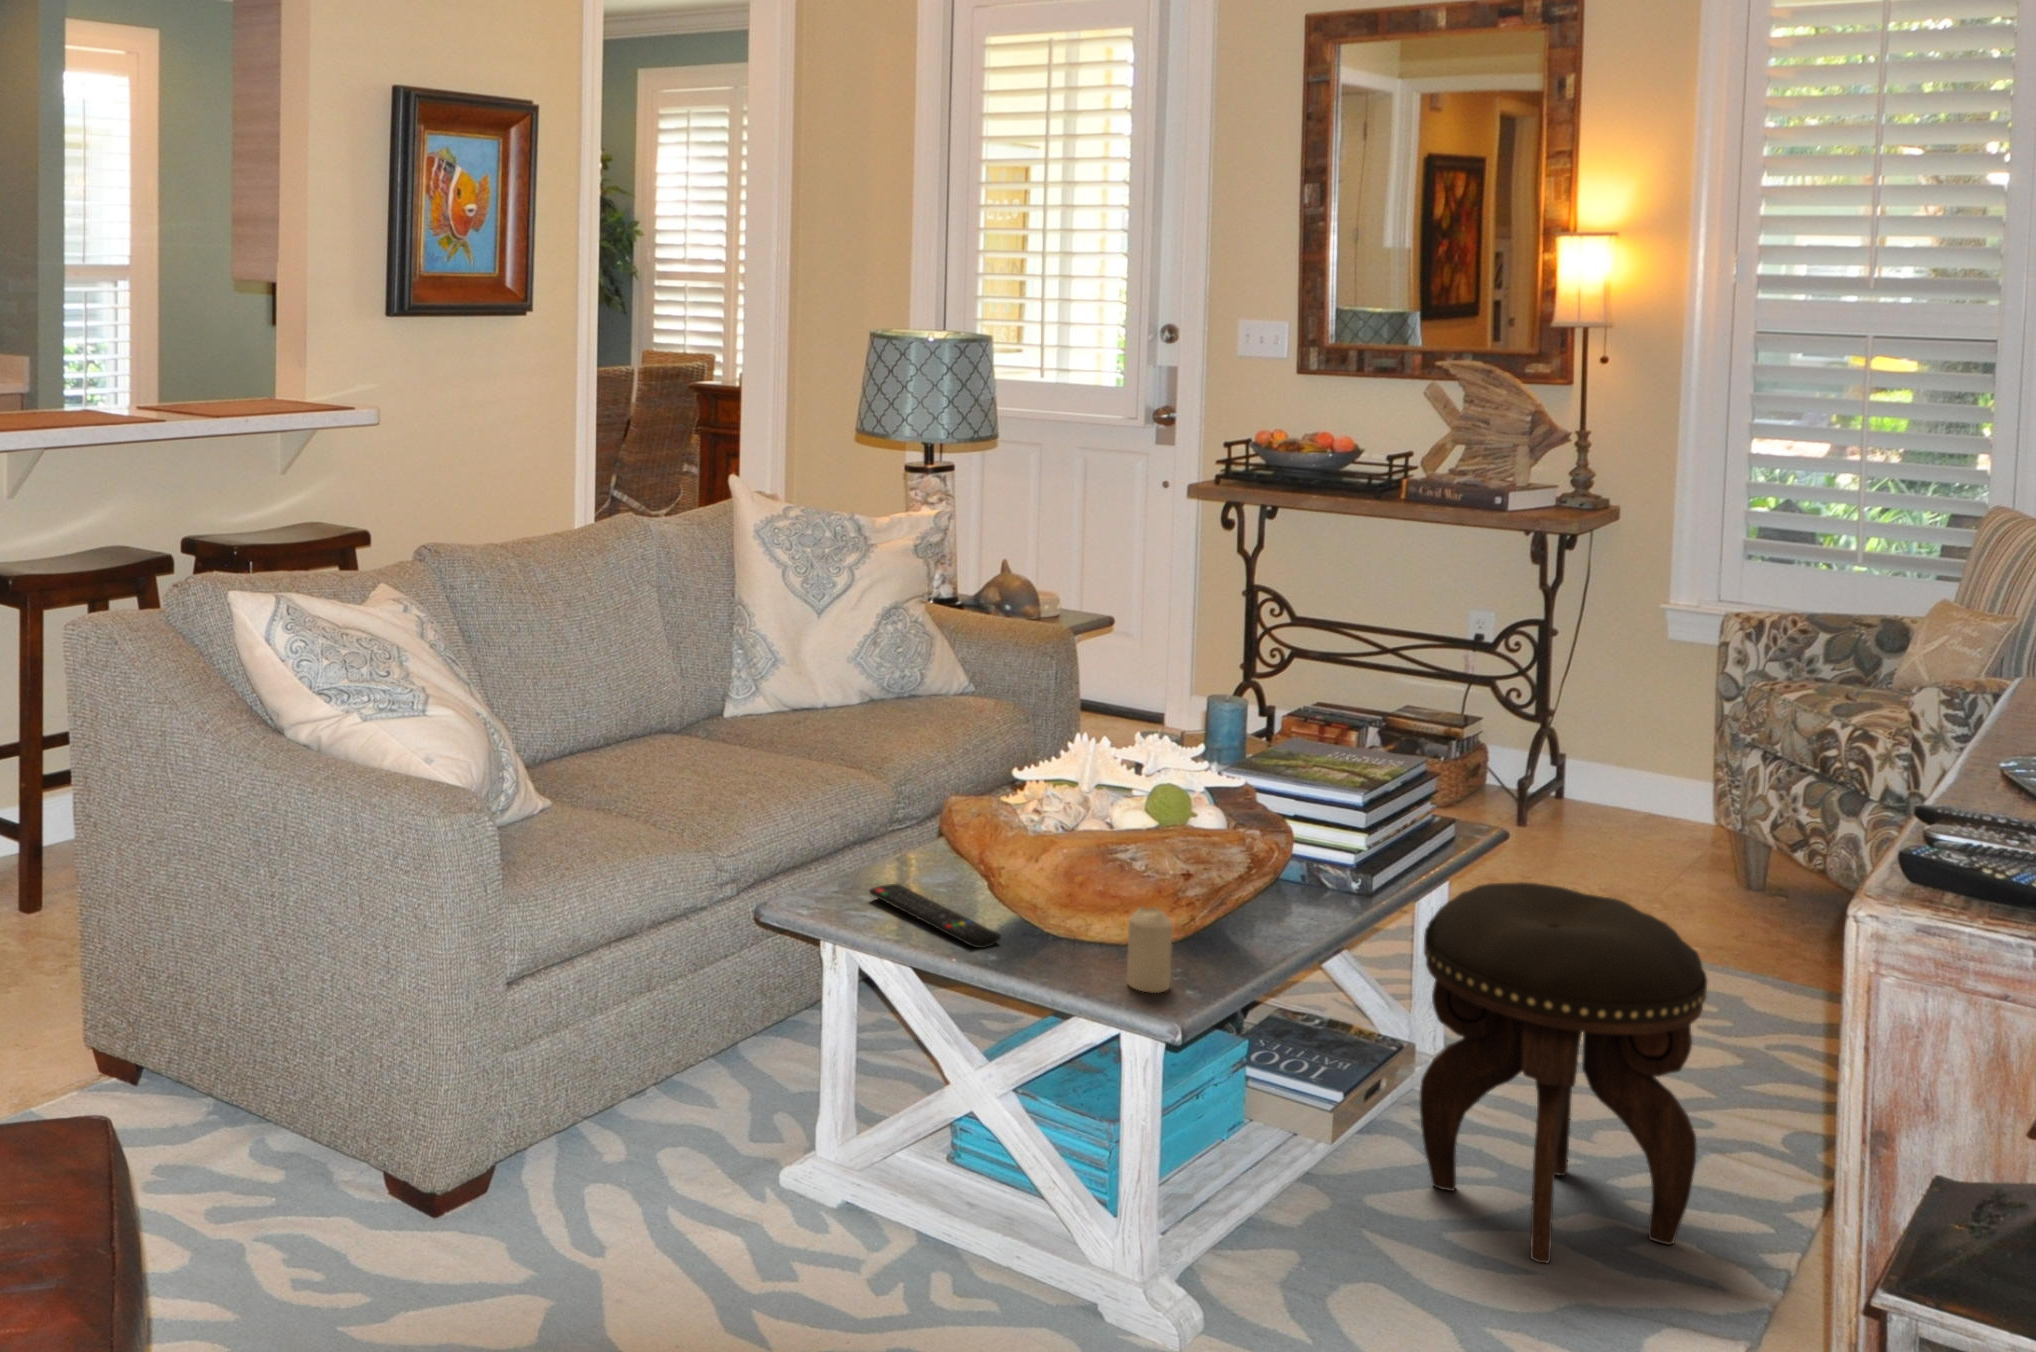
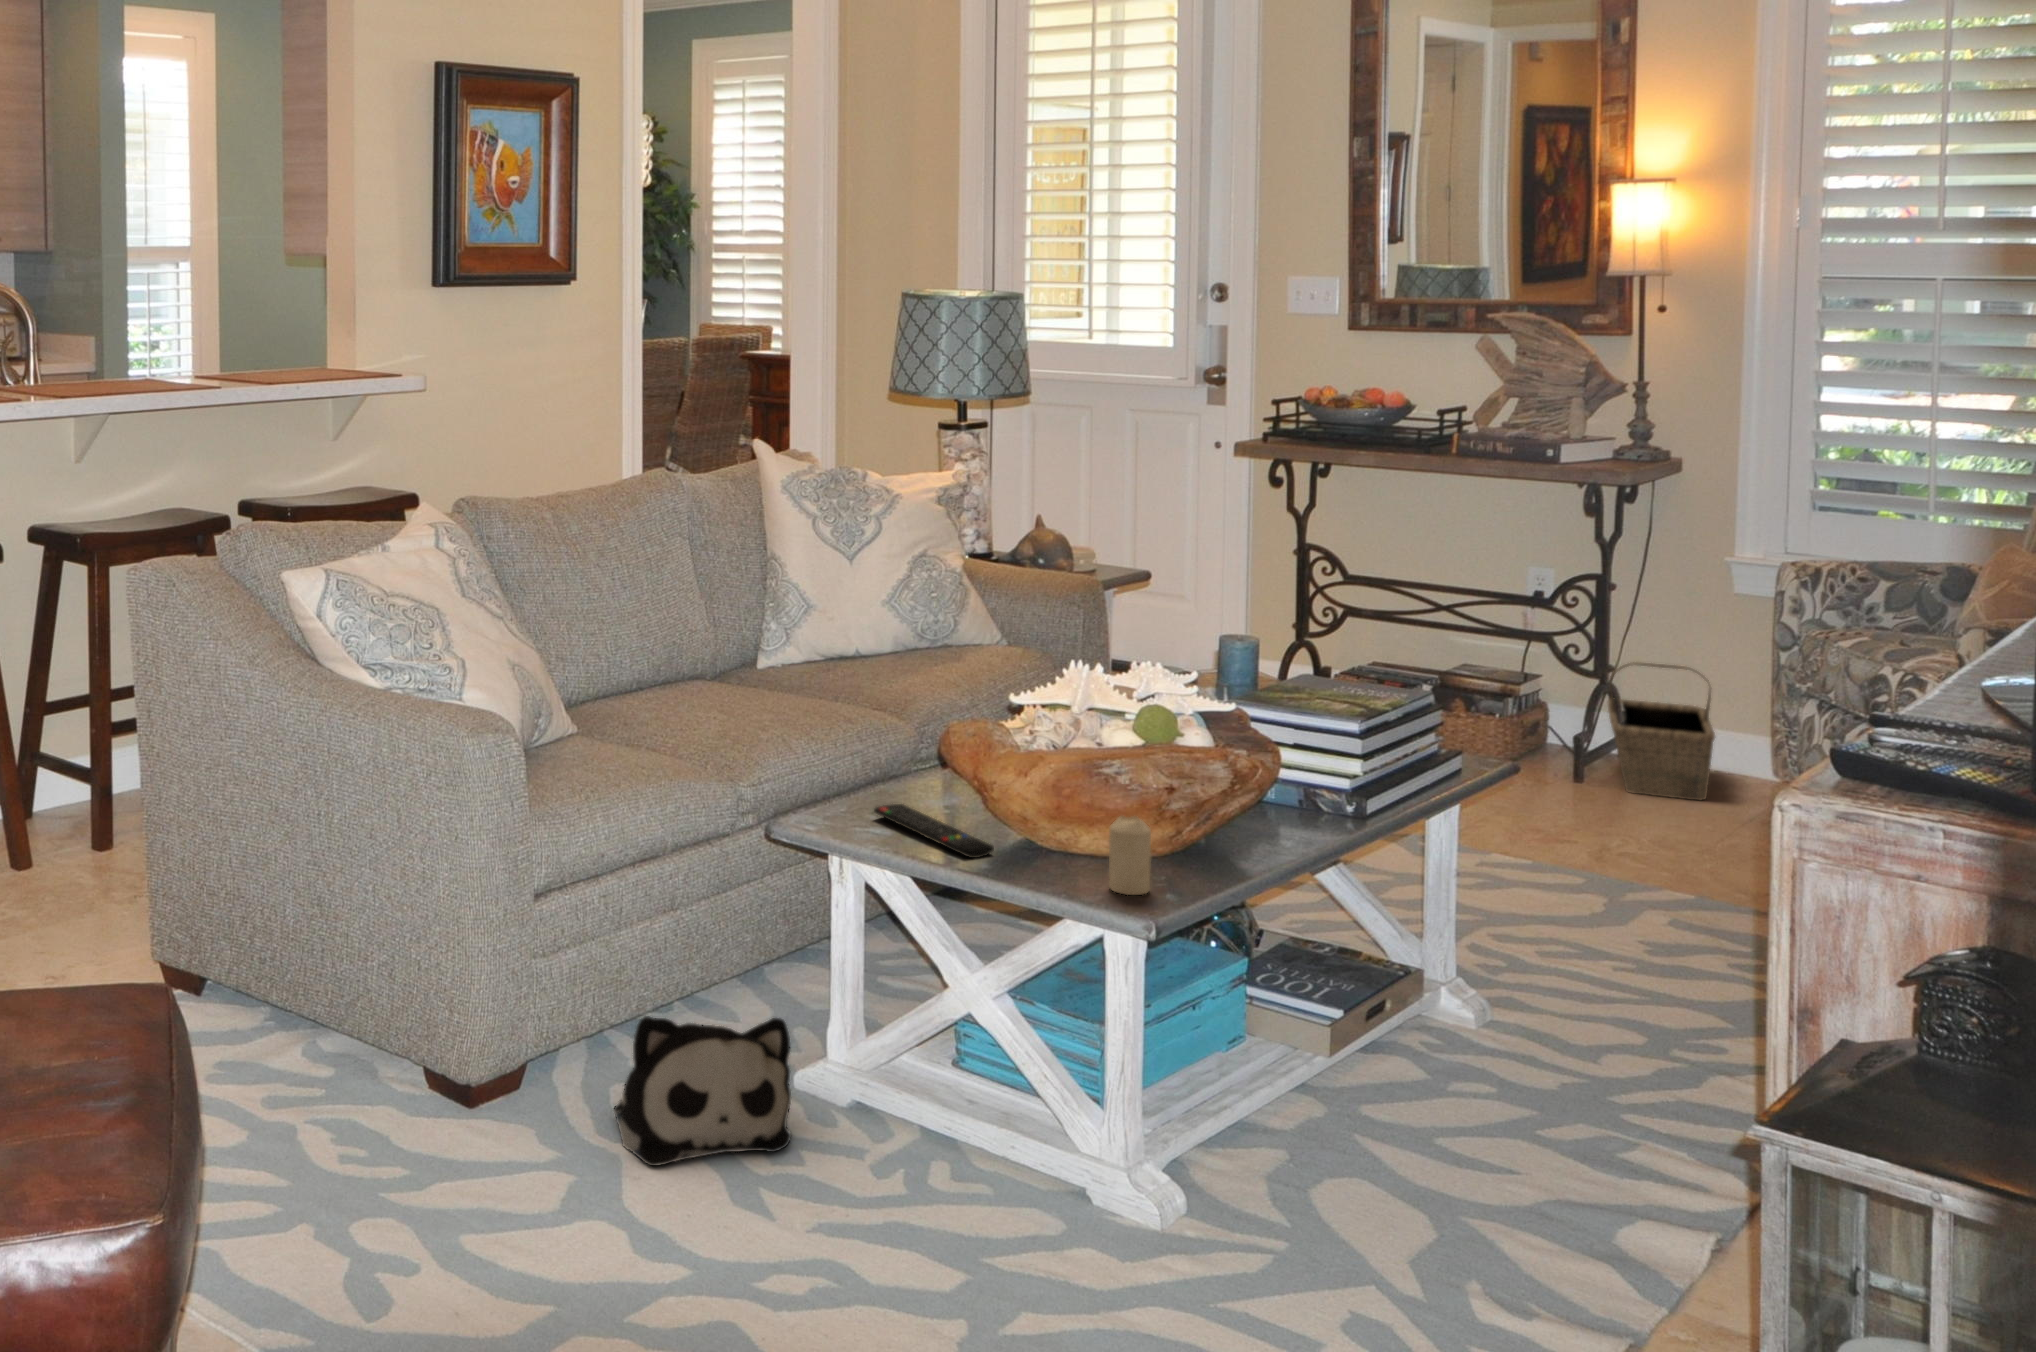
basket: none [1546,706,1653,844] -> present [1607,662,1715,801]
footstool: present [1420,882,1707,1263] -> none [1415,807,1693,1166]
plush toy: none [591,1120,784,1289] -> present [614,1016,791,1166]

